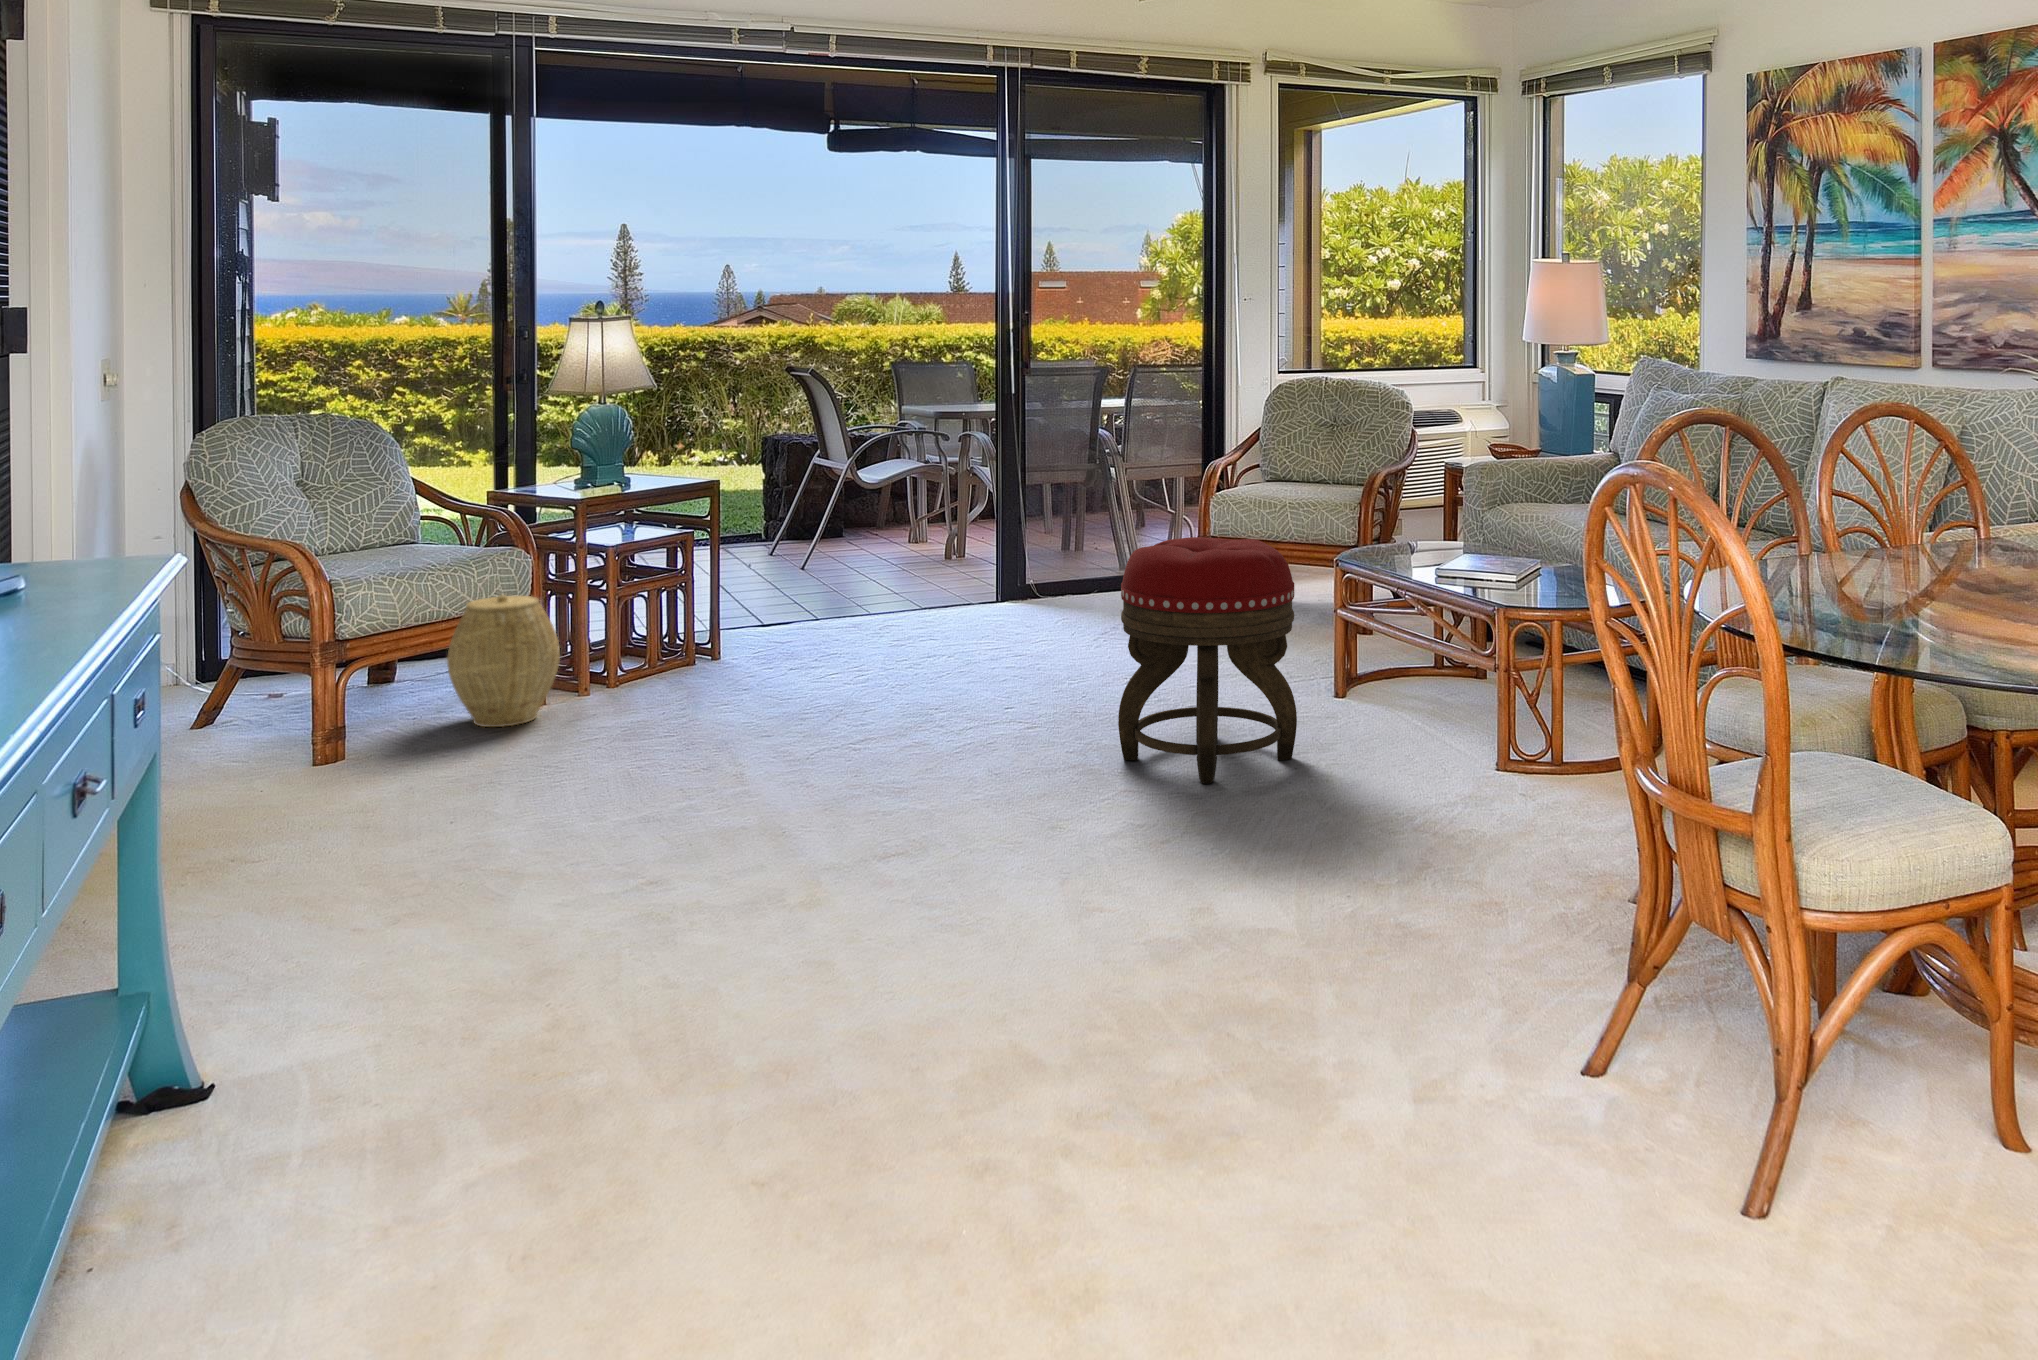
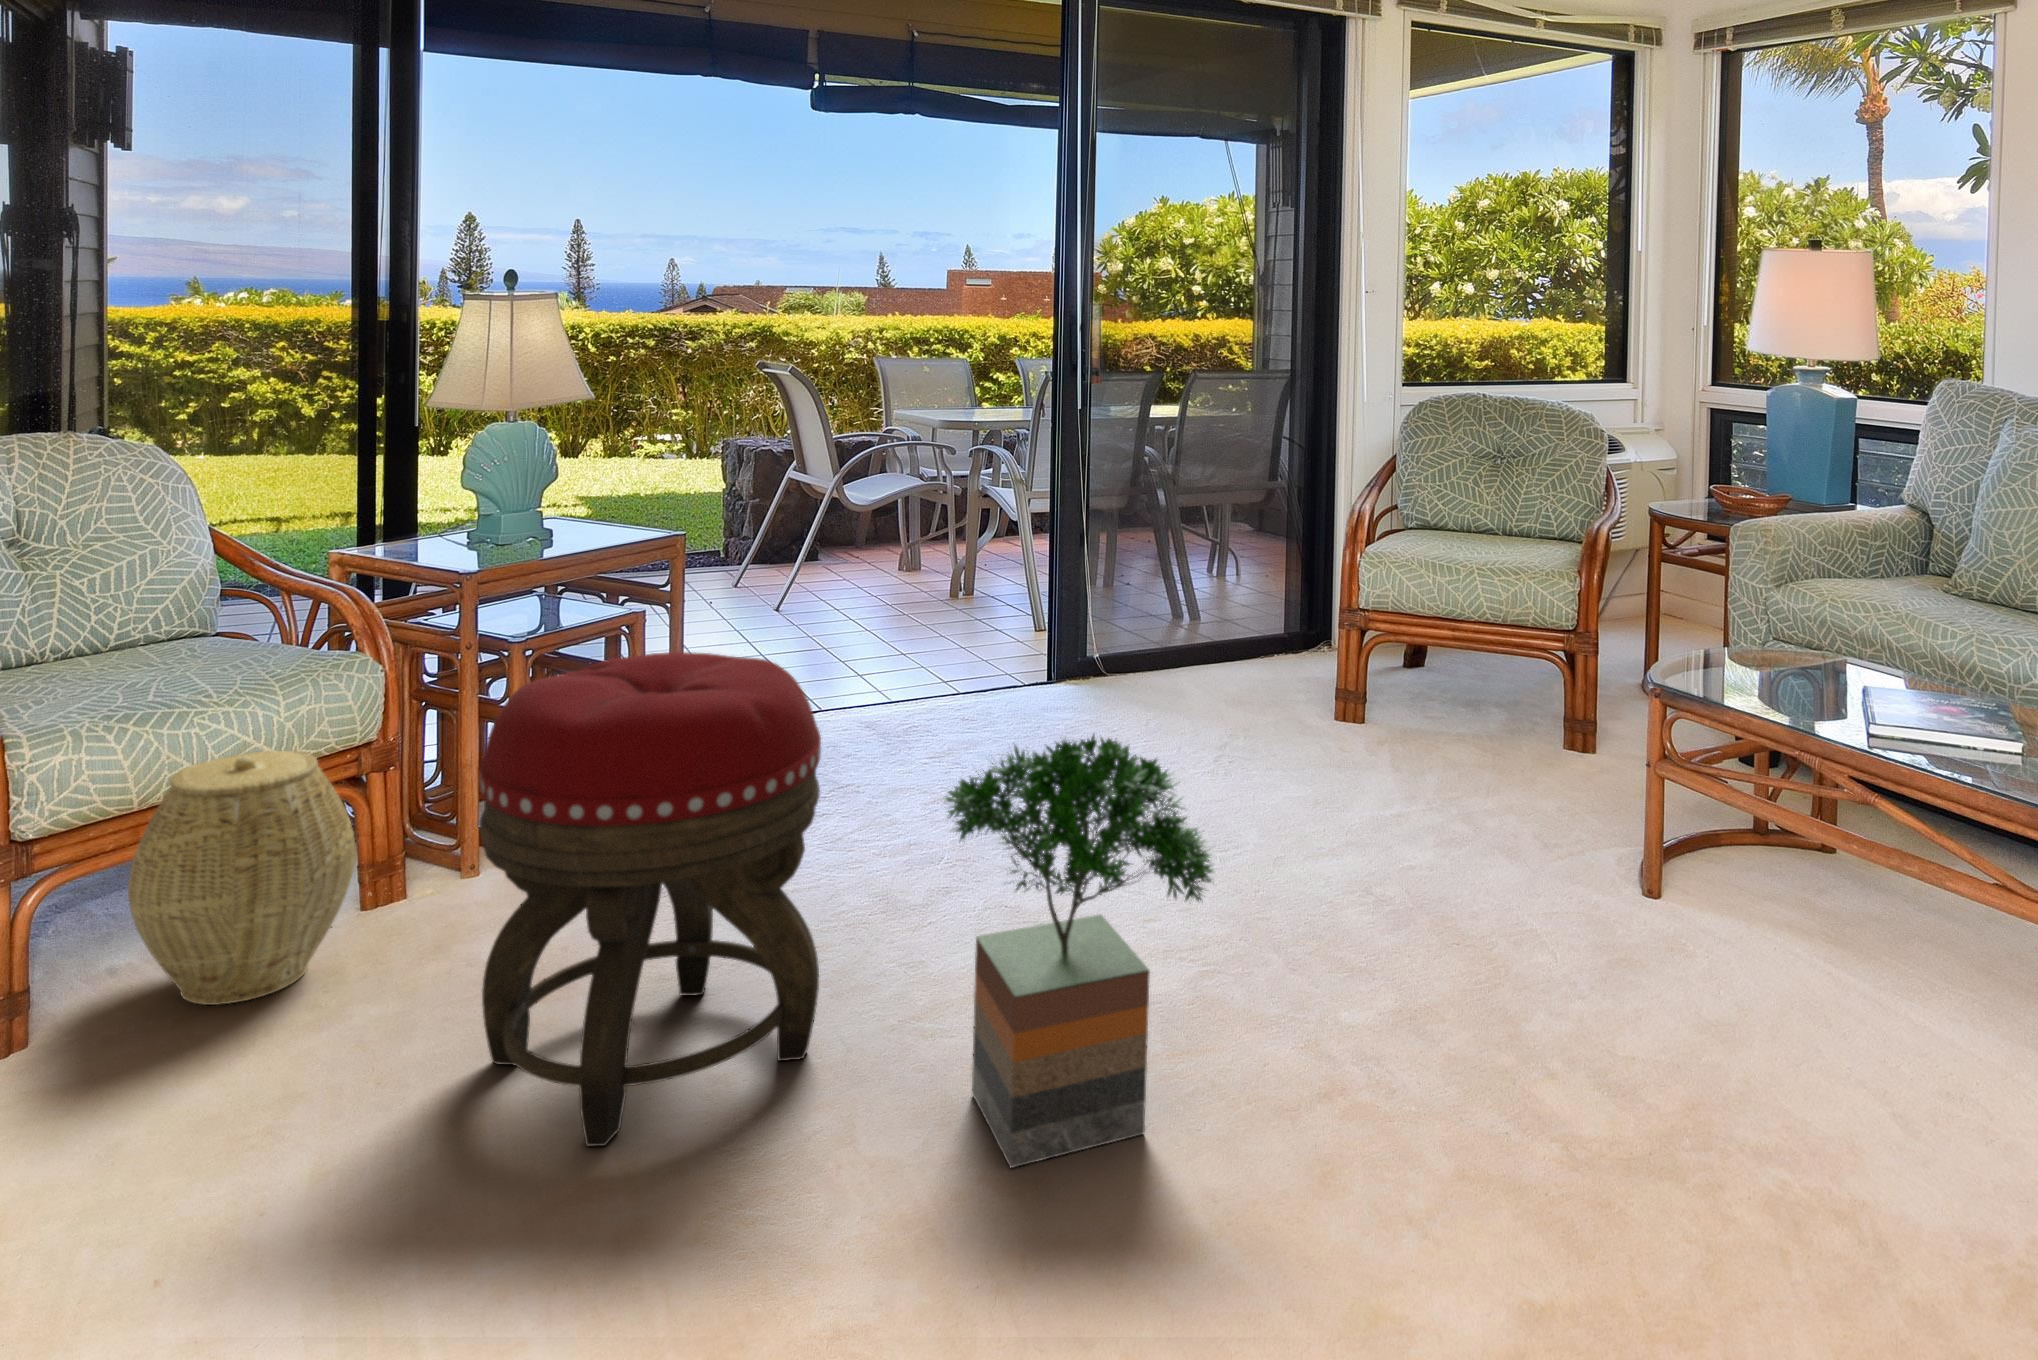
footstool: present [1118,537,1297,784] -> present [479,652,821,1146]
potted tree: none [869,562,1012,773] -> present [944,735,1213,1168]

